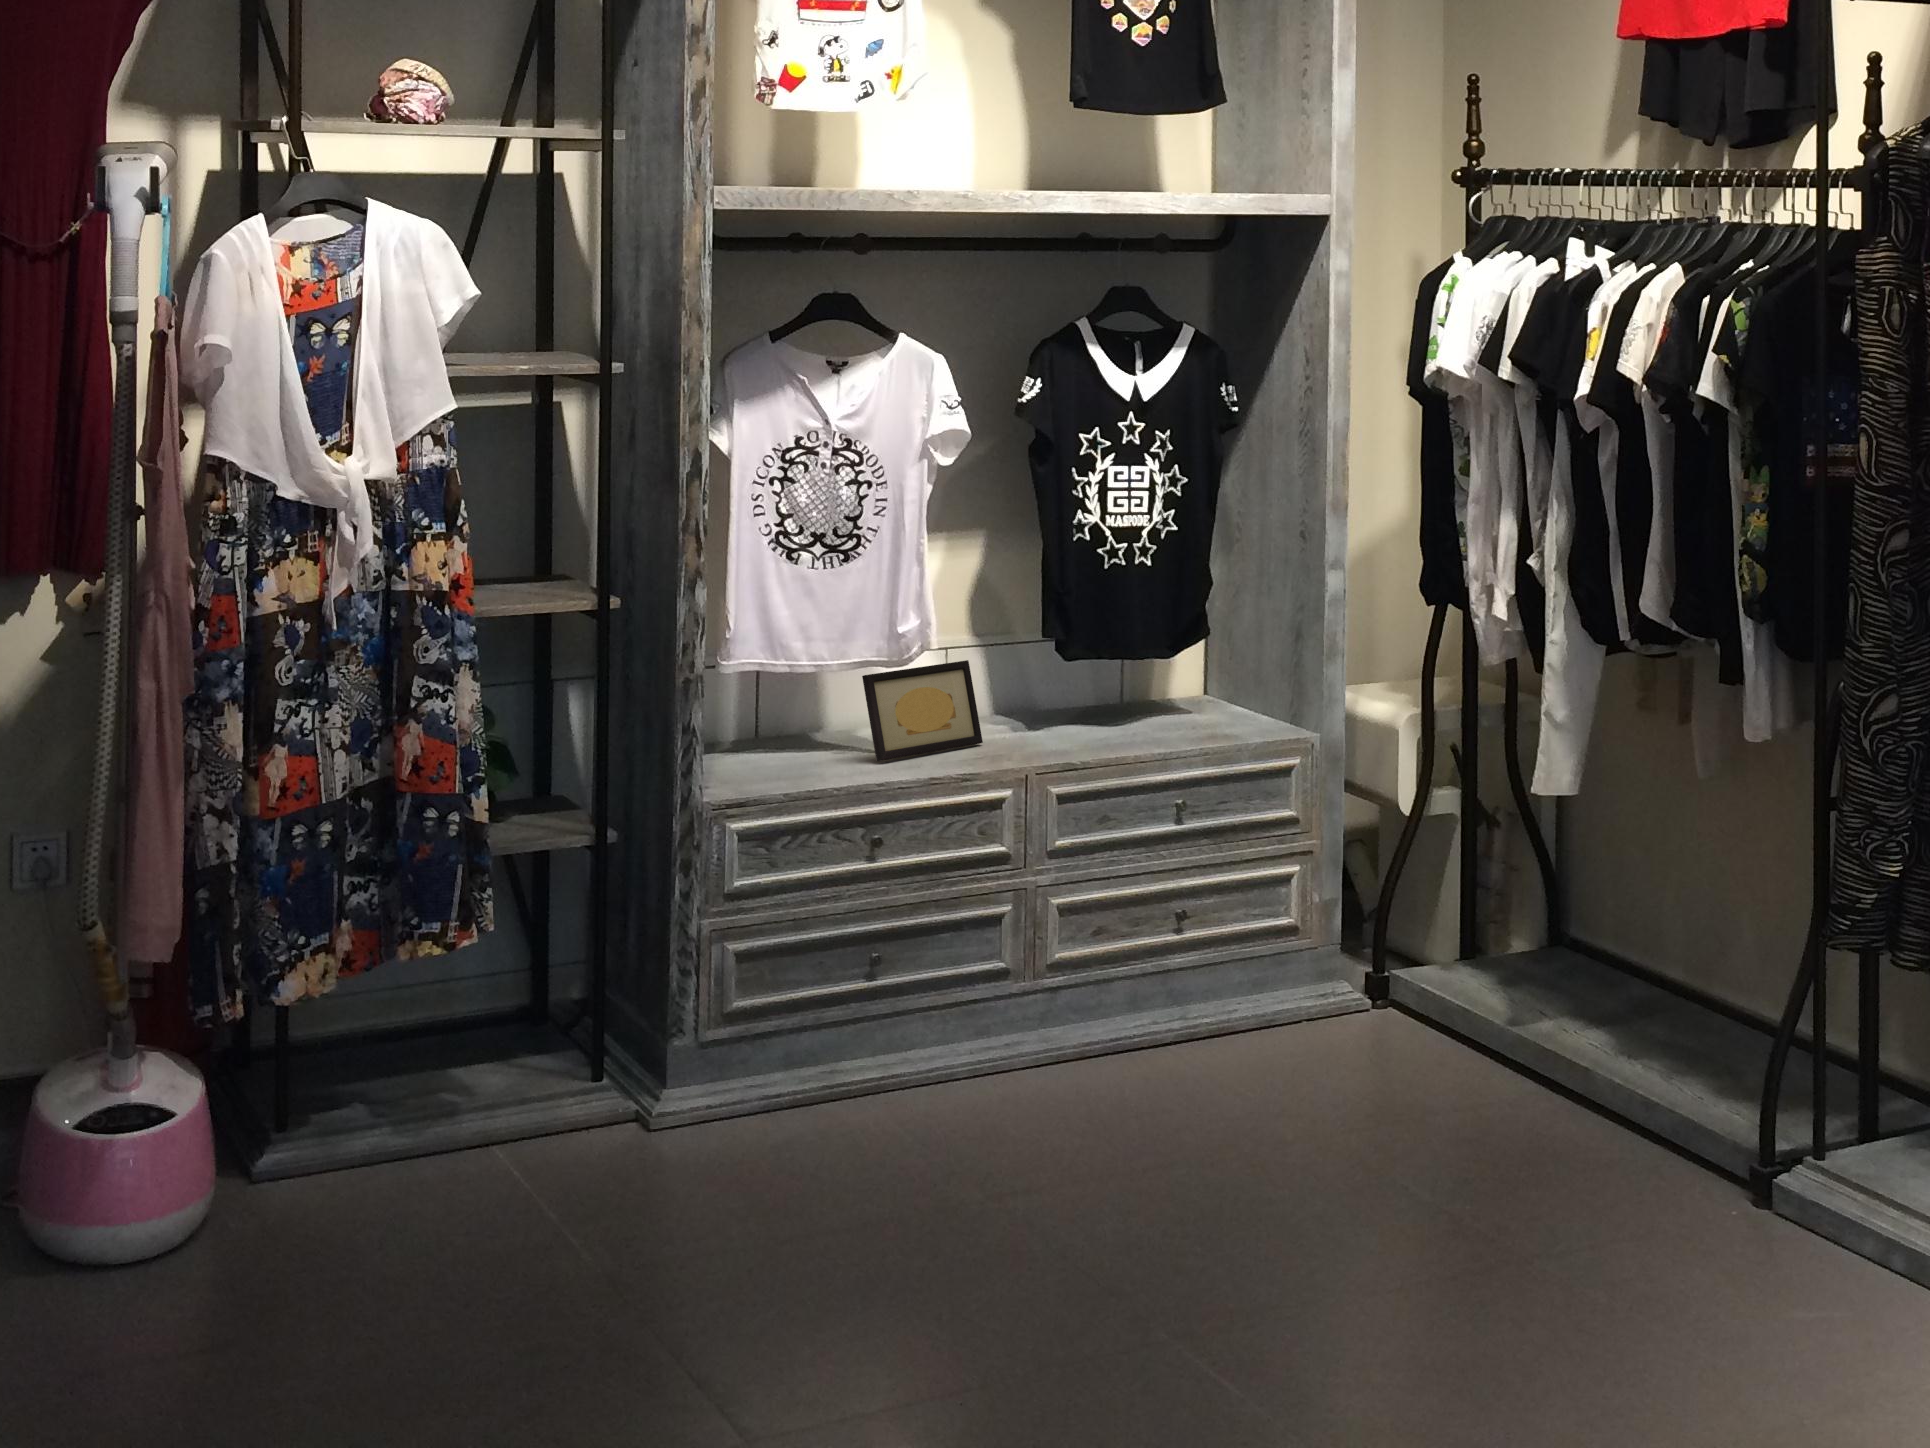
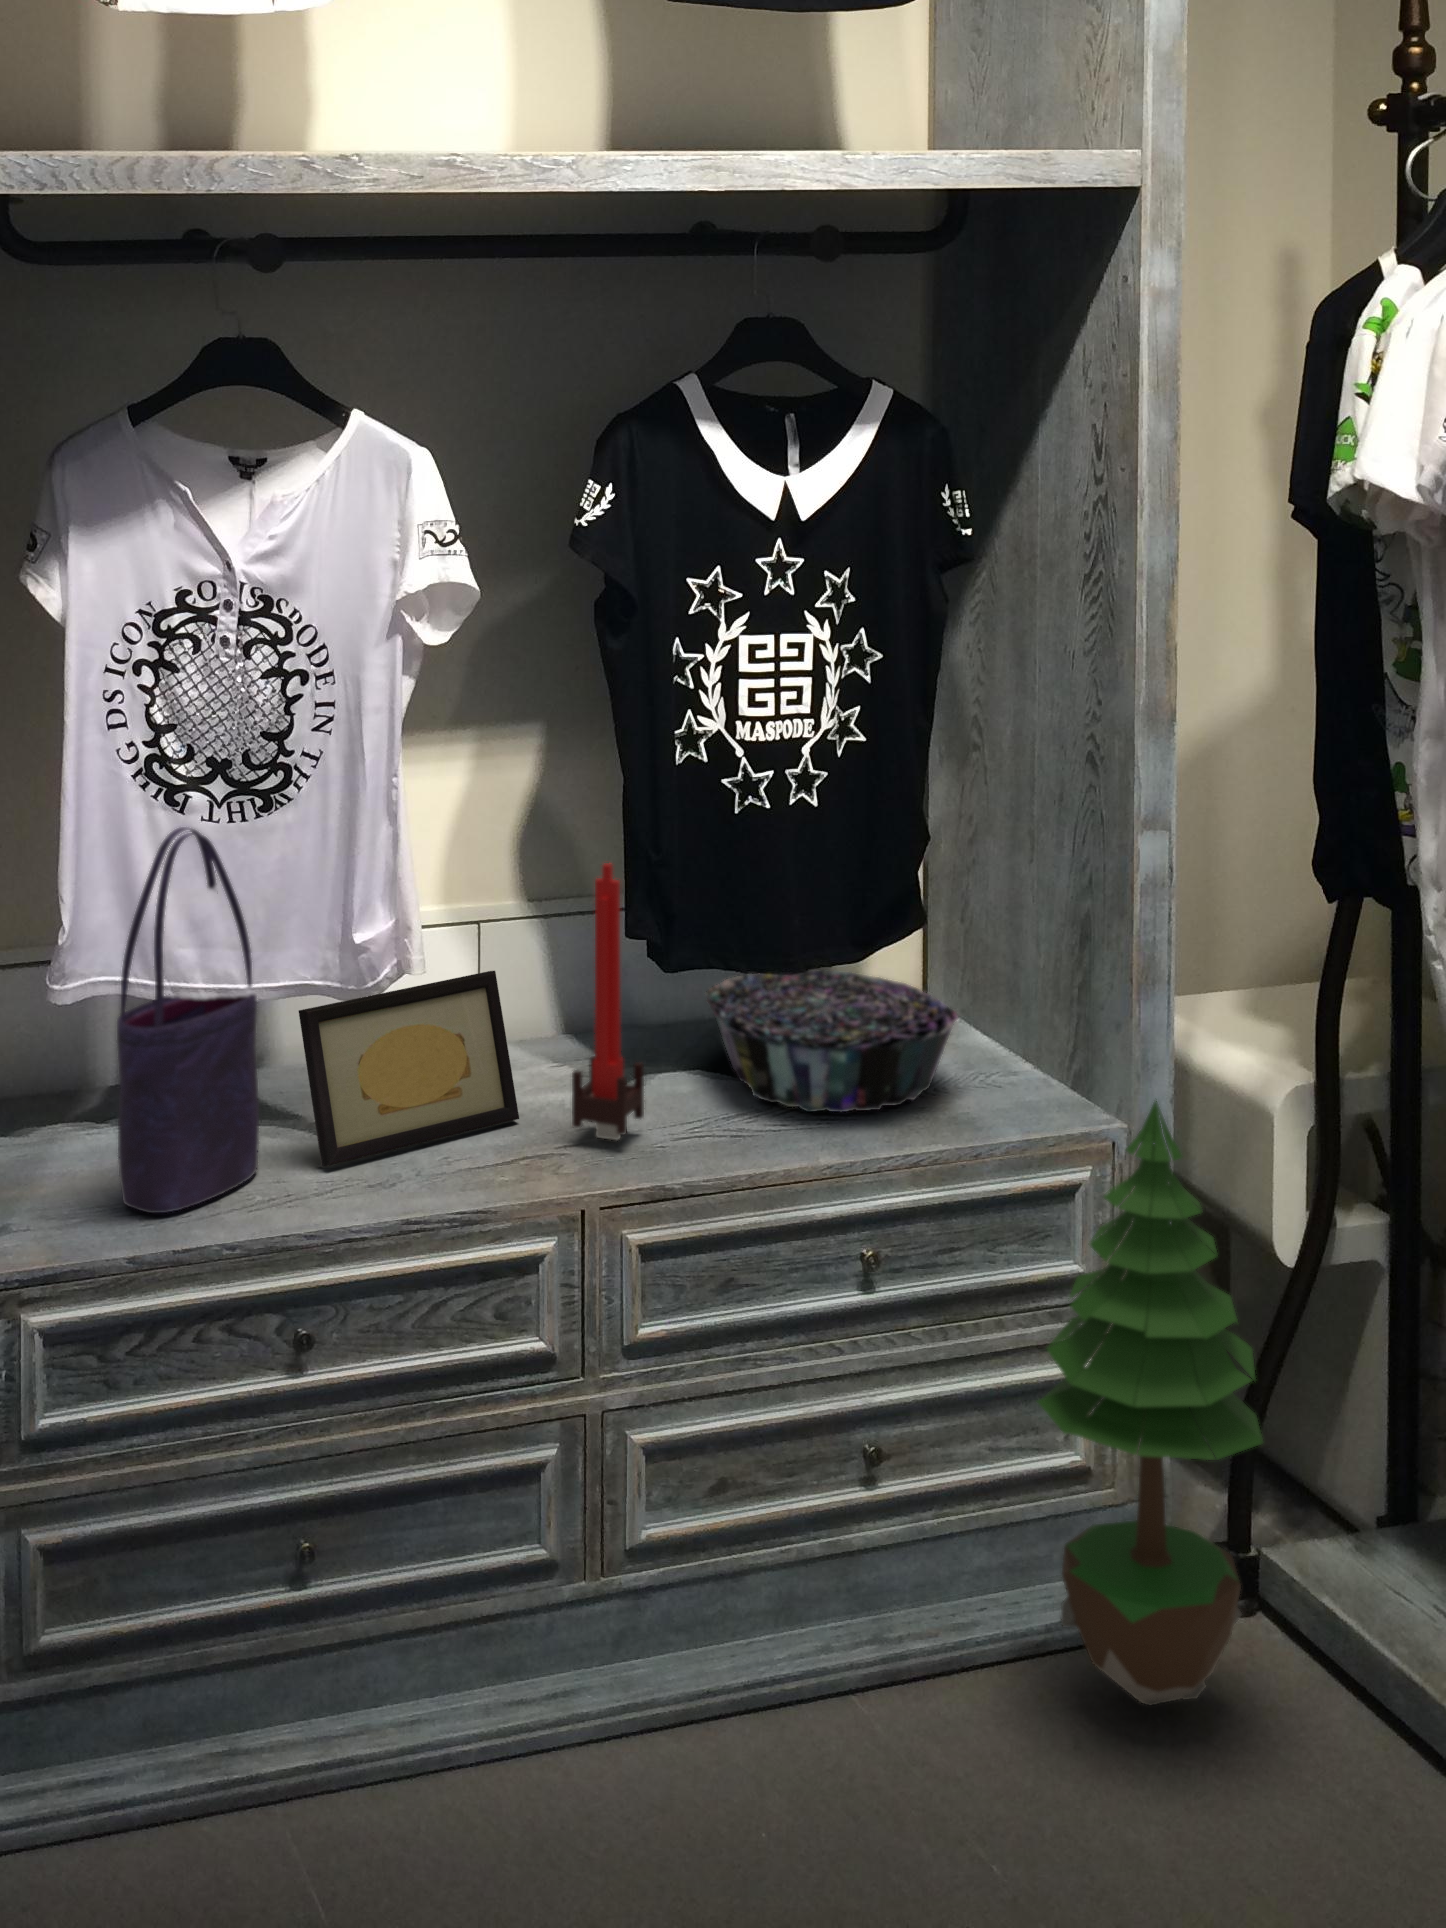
tote bag: none [769,567,842,779] -> present [117,827,259,1213]
candle: none [1015,592,1055,749] -> present [572,863,644,1140]
decorative bowl: none [1084,671,1229,736] -> present [705,970,958,1112]
potted tree: none [1271,705,1390,1040] -> present [1036,1101,1263,1706]

